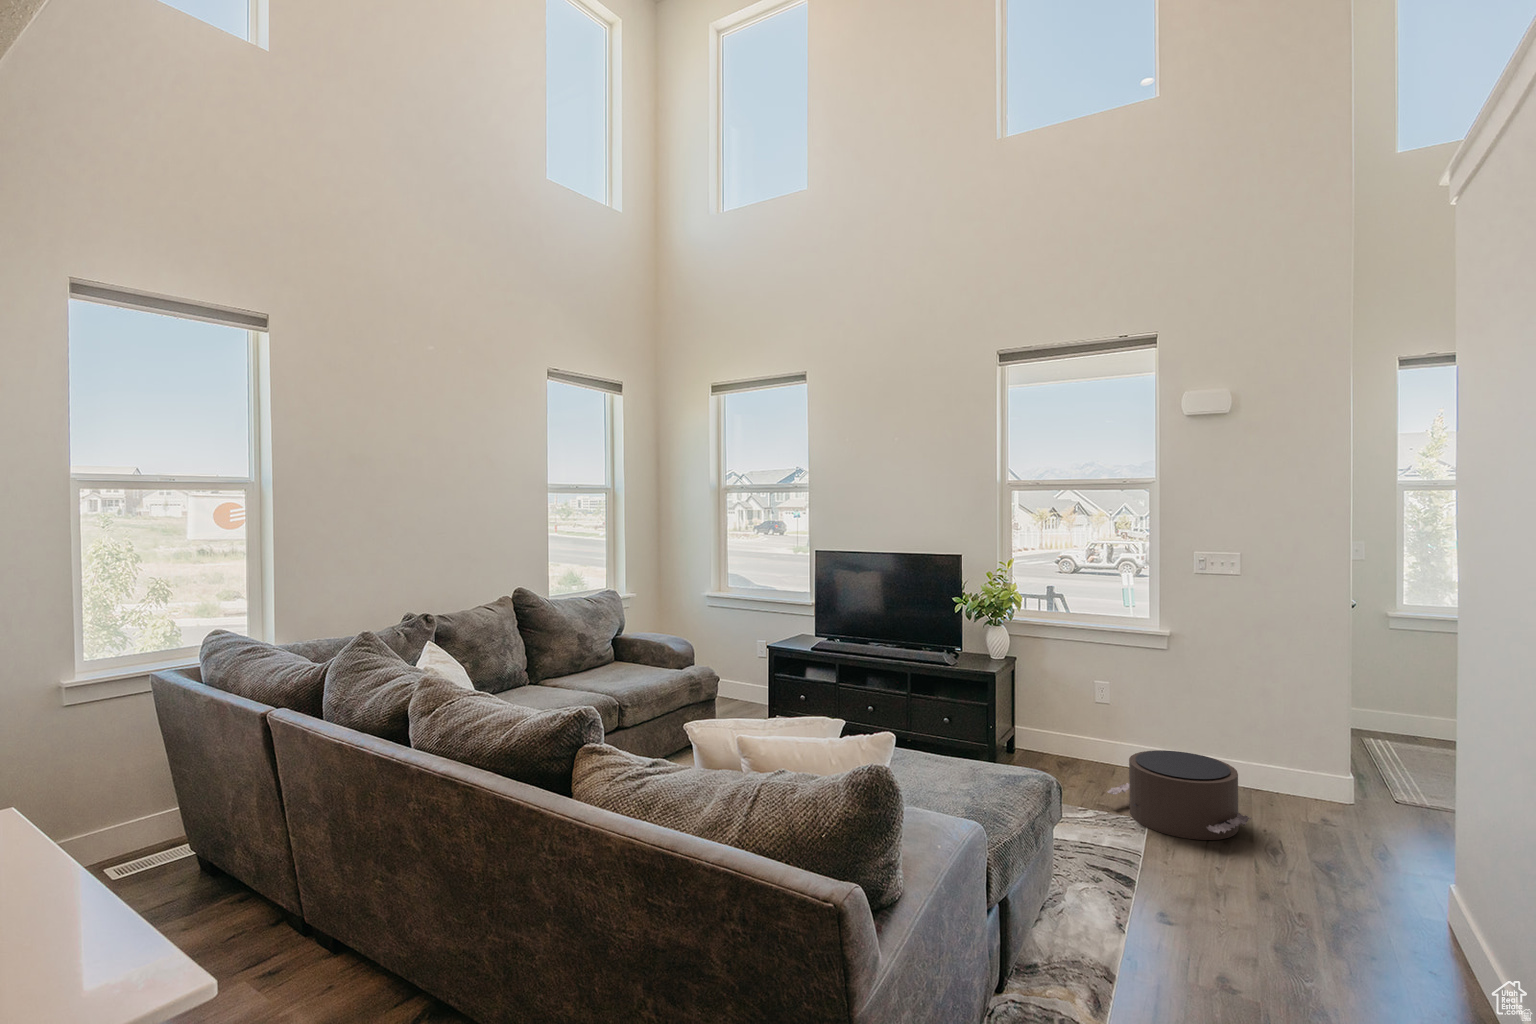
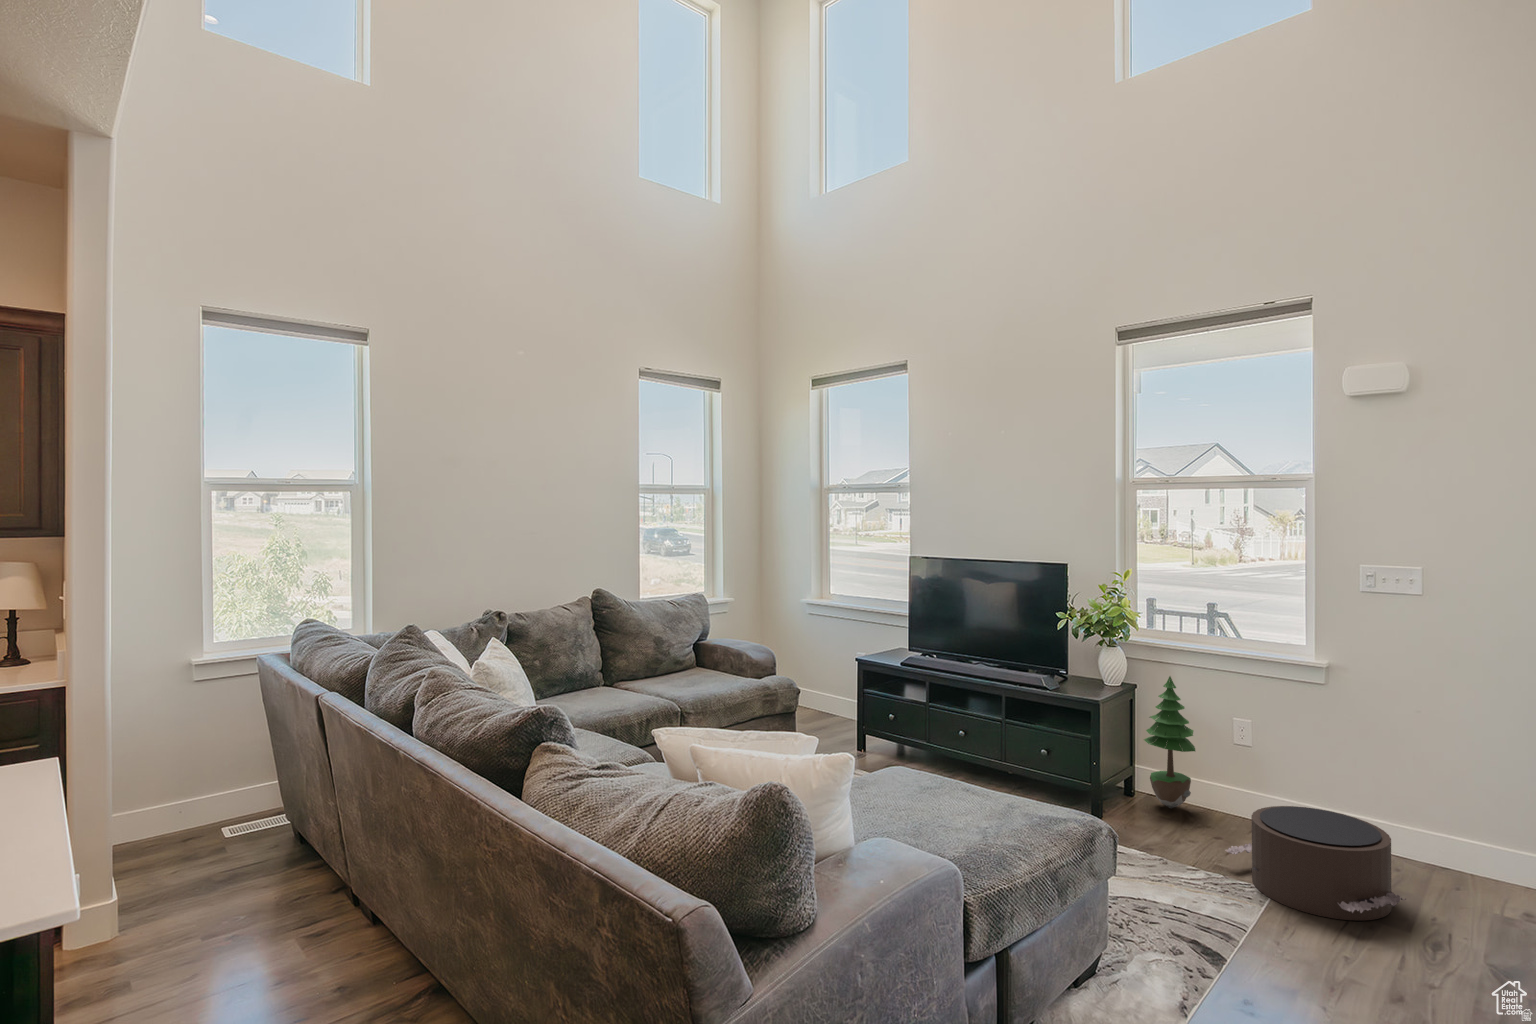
potted tree: none [1024,647,1068,761] -> present [1144,676,1195,808]

